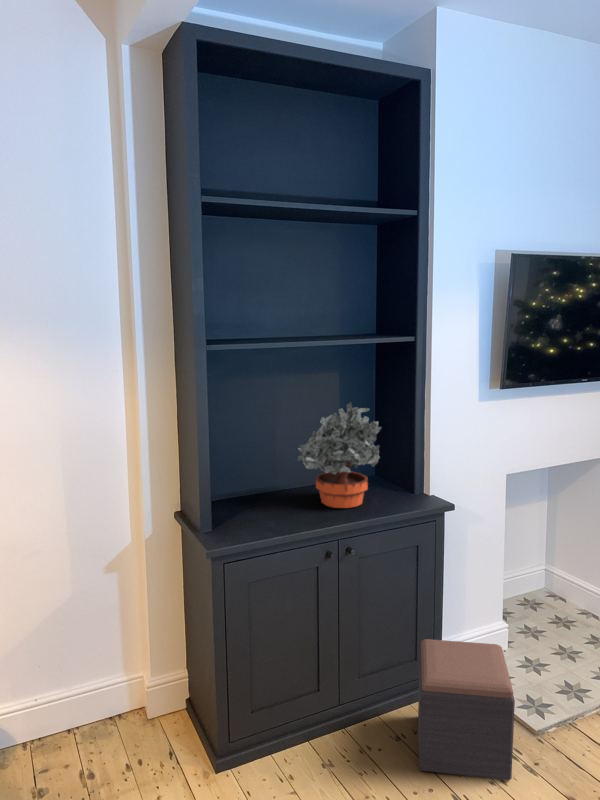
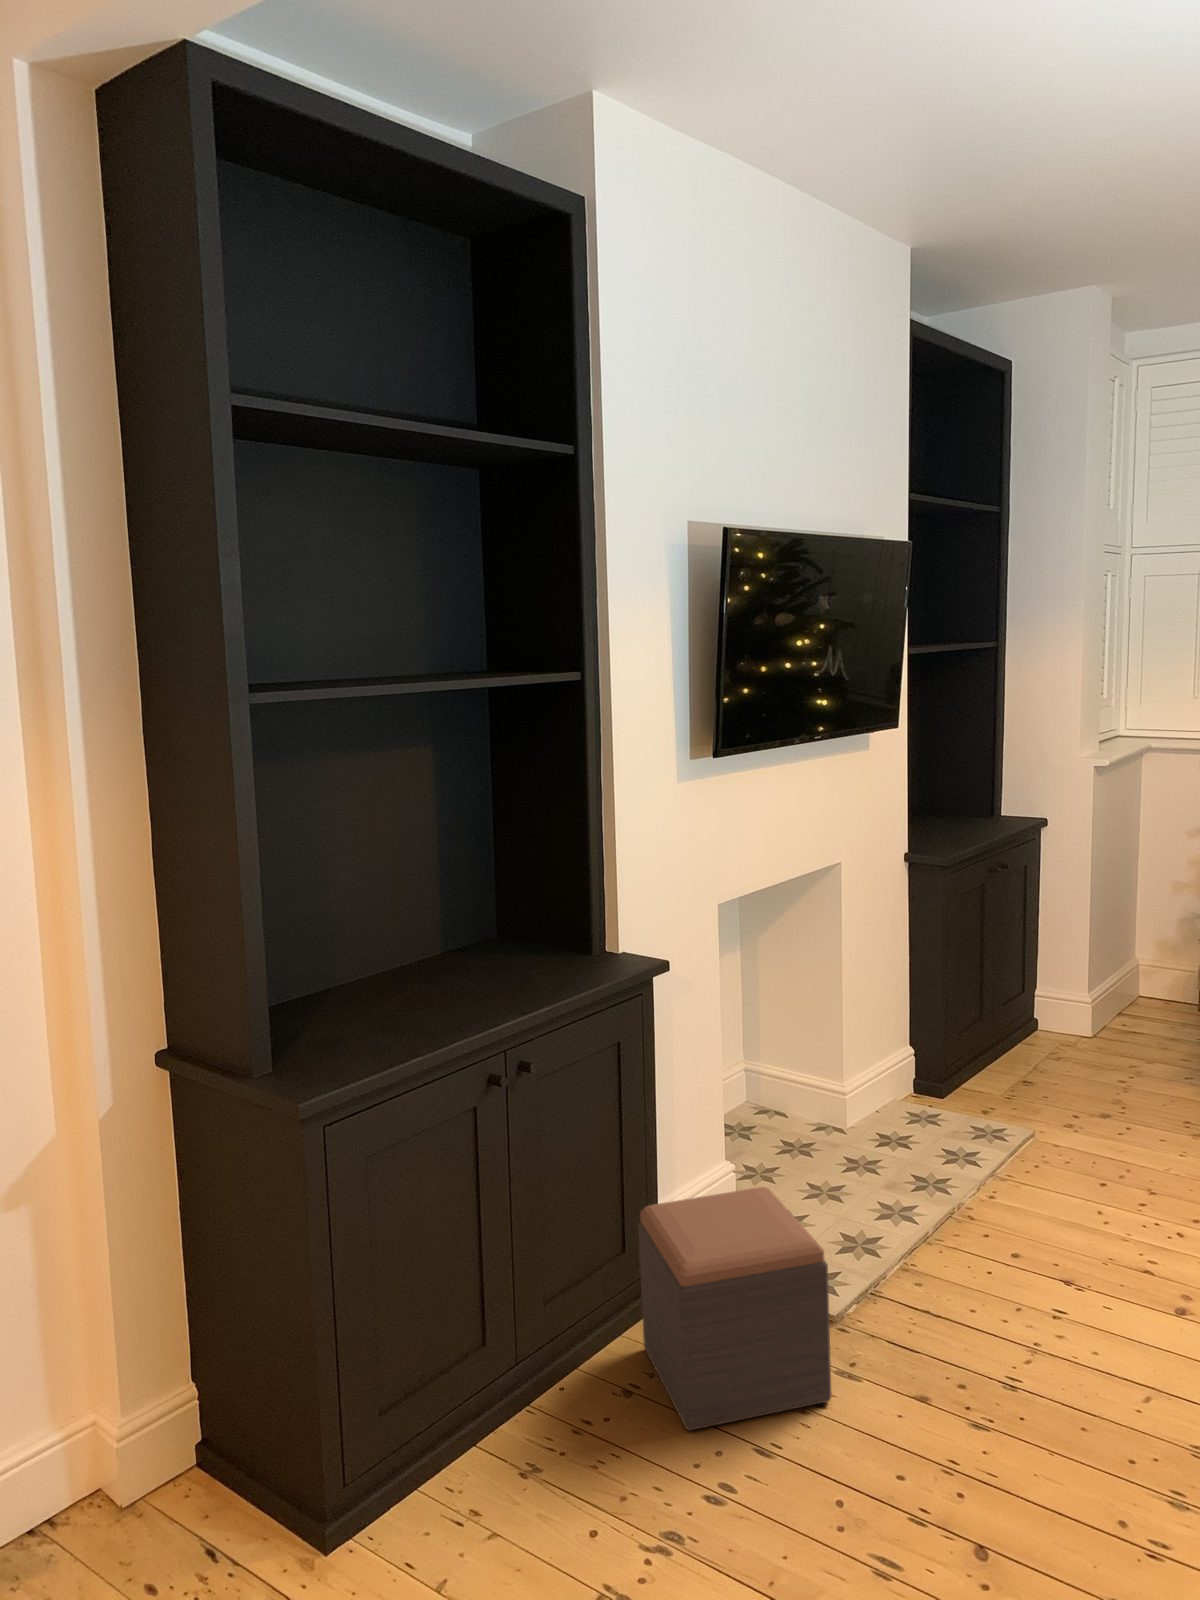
potted plant: present [298,403,381,508] -> none [386,800,533,998]

